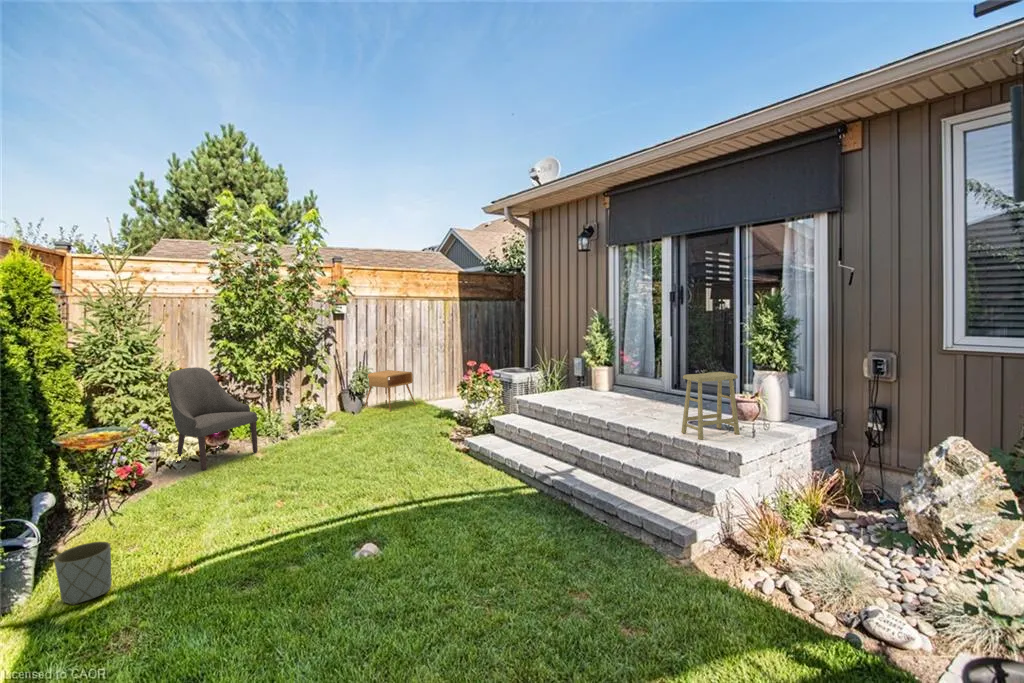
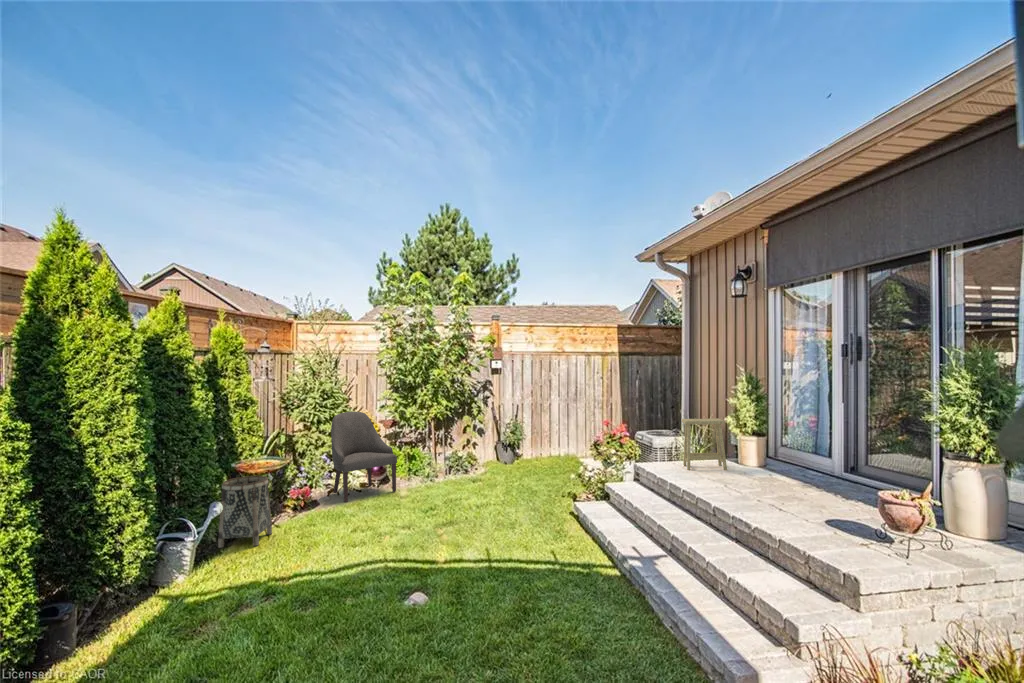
side table: present [365,370,415,411] -> none [517,424,566,466]
footstool: present [681,372,740,440] -> present [682,418,727,470]
basket: none [70,450,141,542] -> present [218,476,272,548]
planter: present [54,542,111,605] -> none [164,549,205,599]

